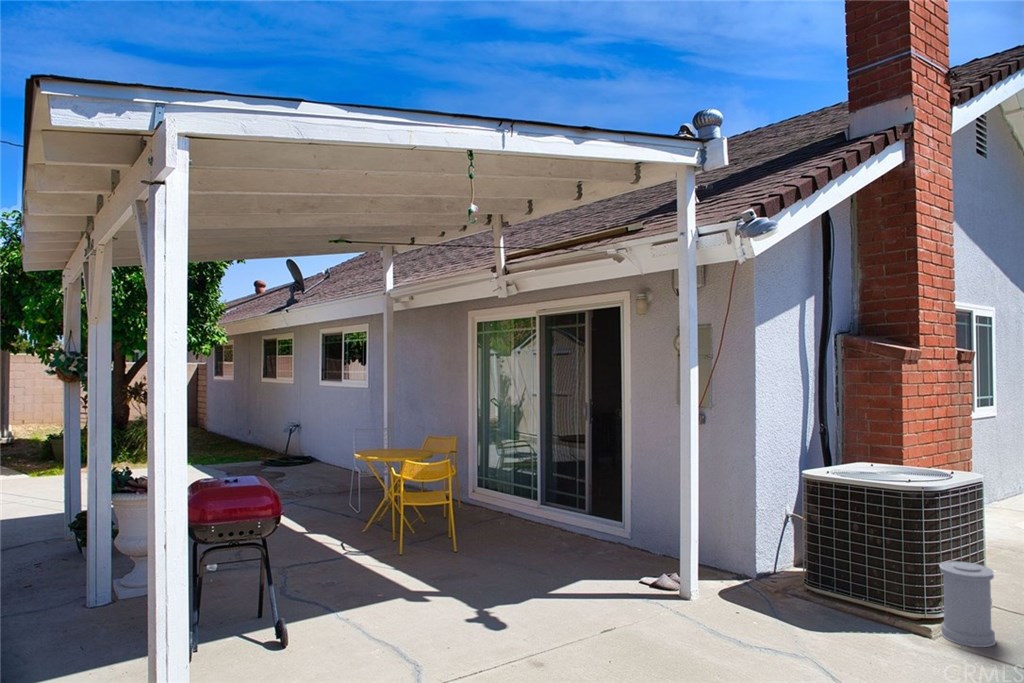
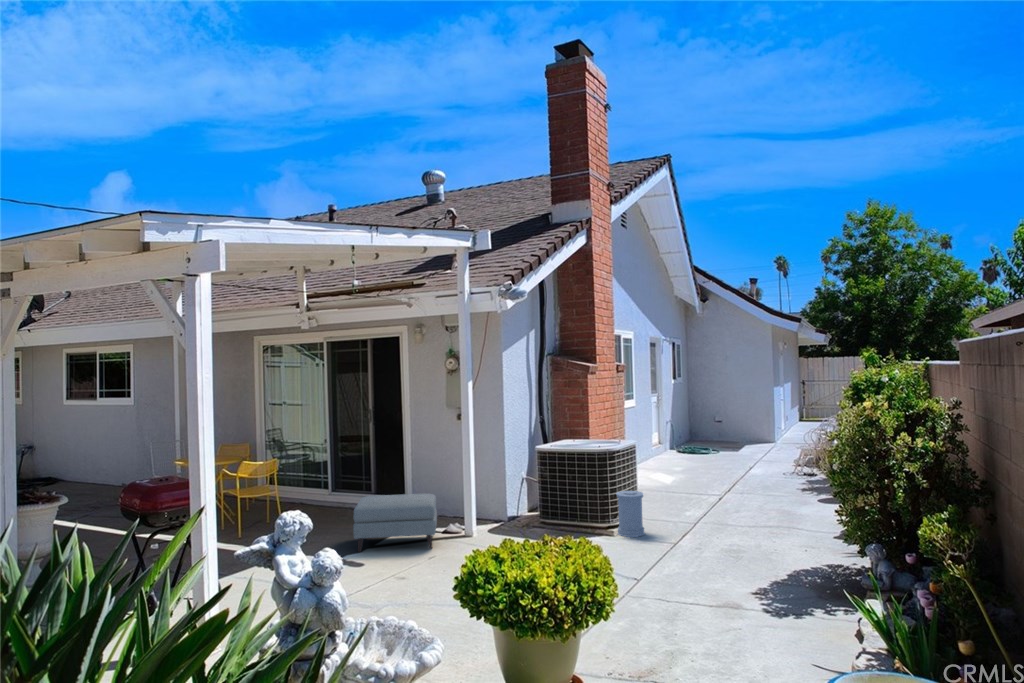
ottoman: none [513,520,640,611] -> present [353,494,437,552]

